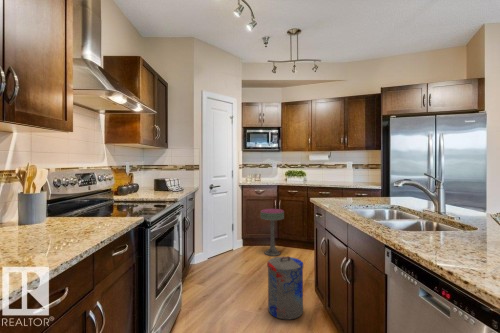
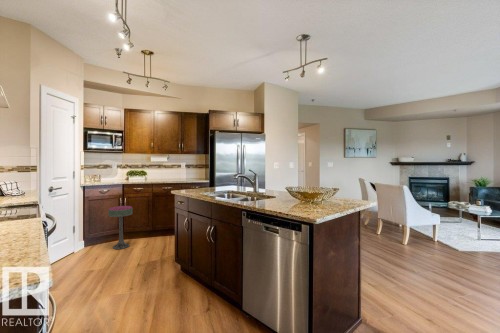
trash can: present [267,256,303,320] -> none [138,241,169,292]

